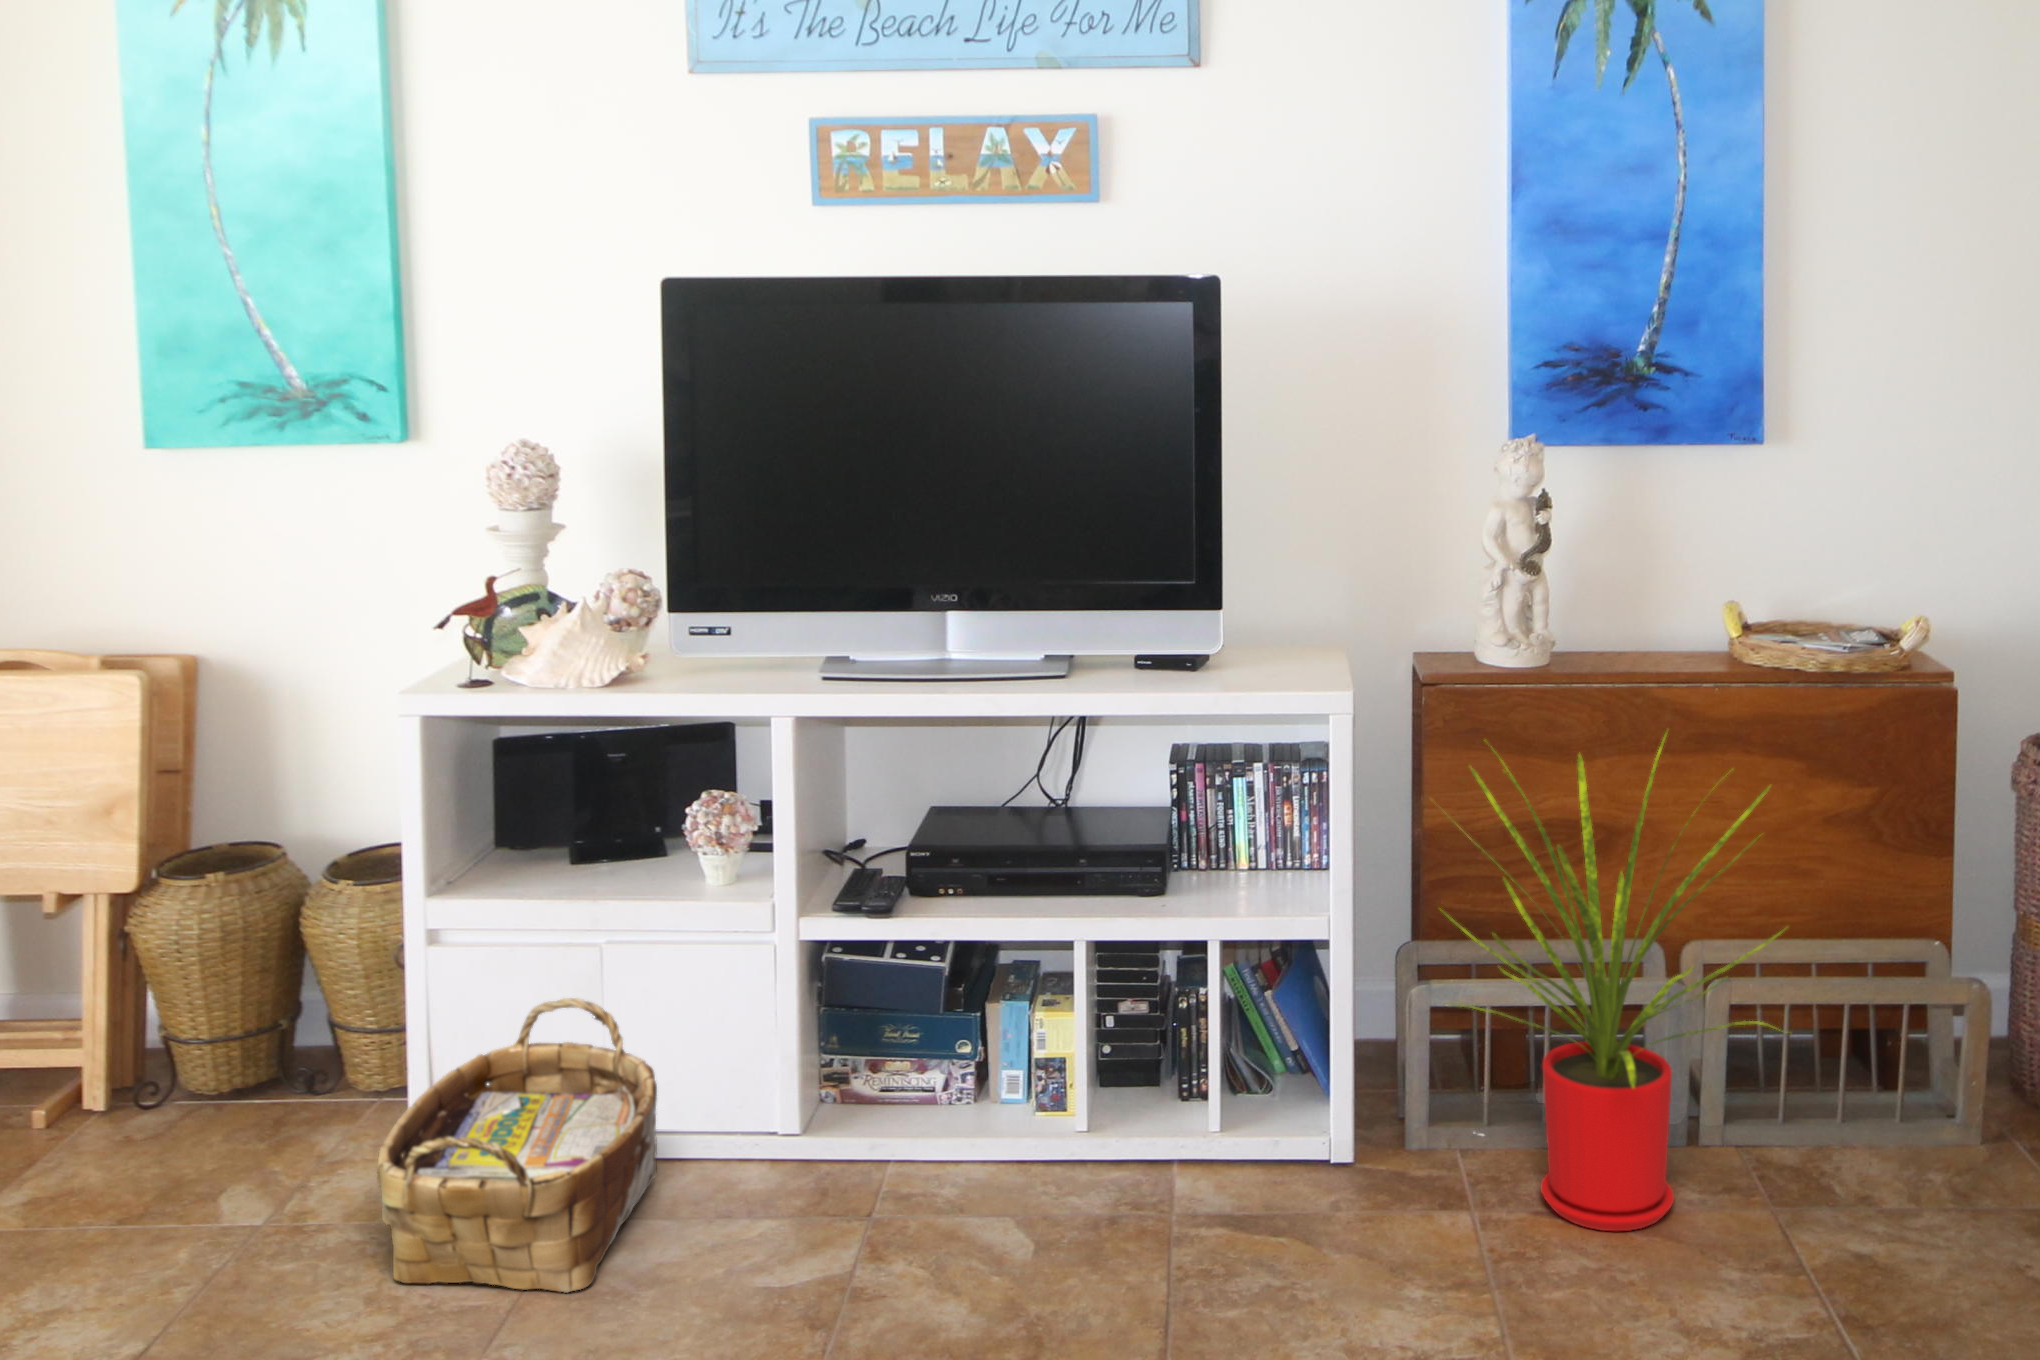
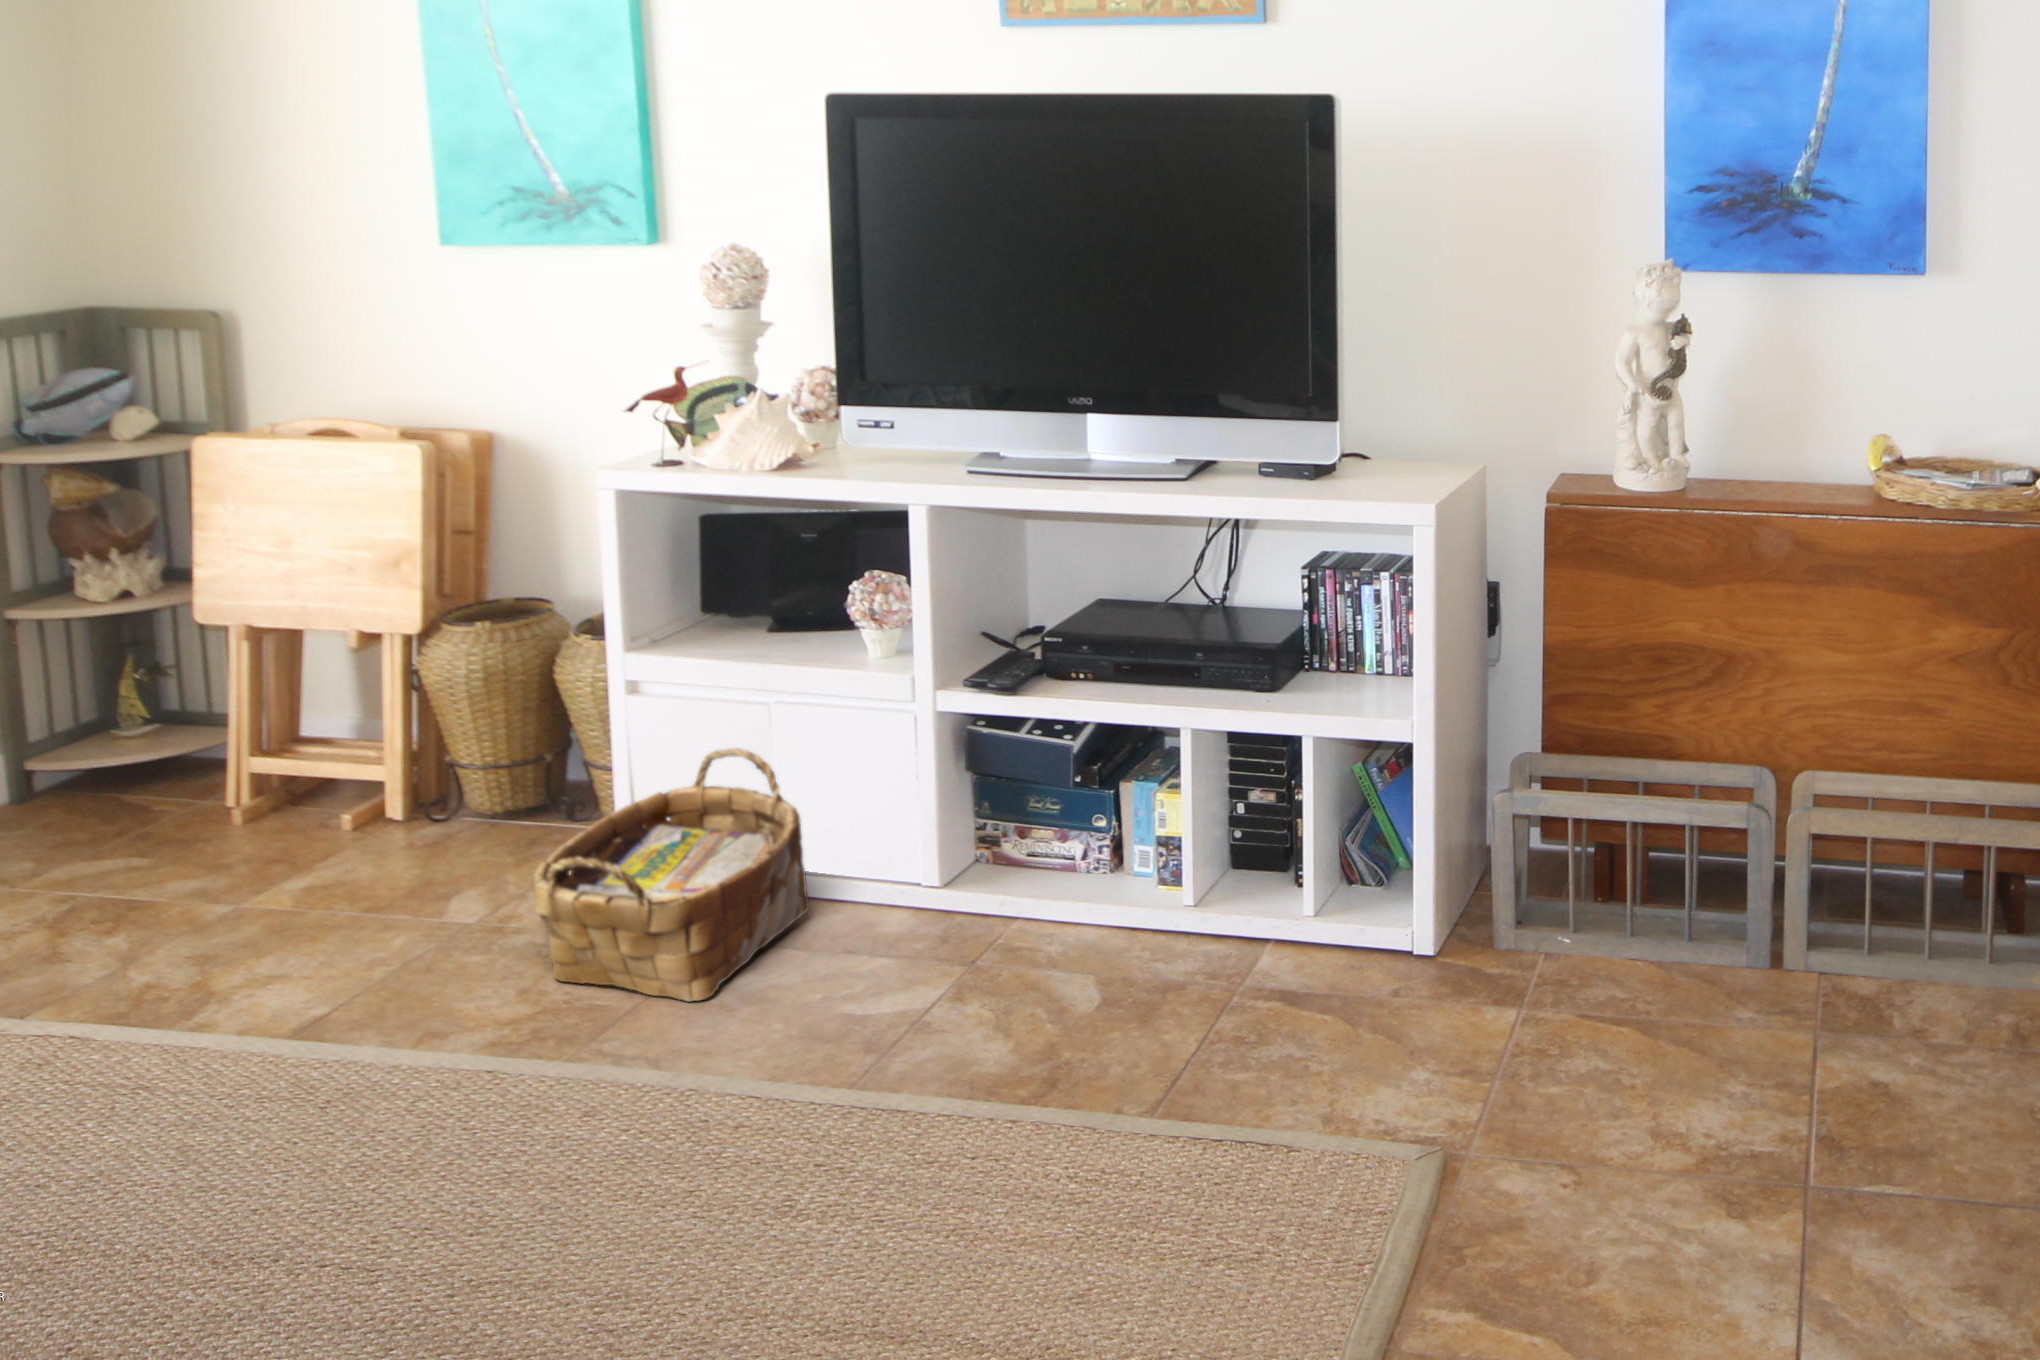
house plant: present [1435,732,1785,1231] -> none [1493,554,1845,1038]

